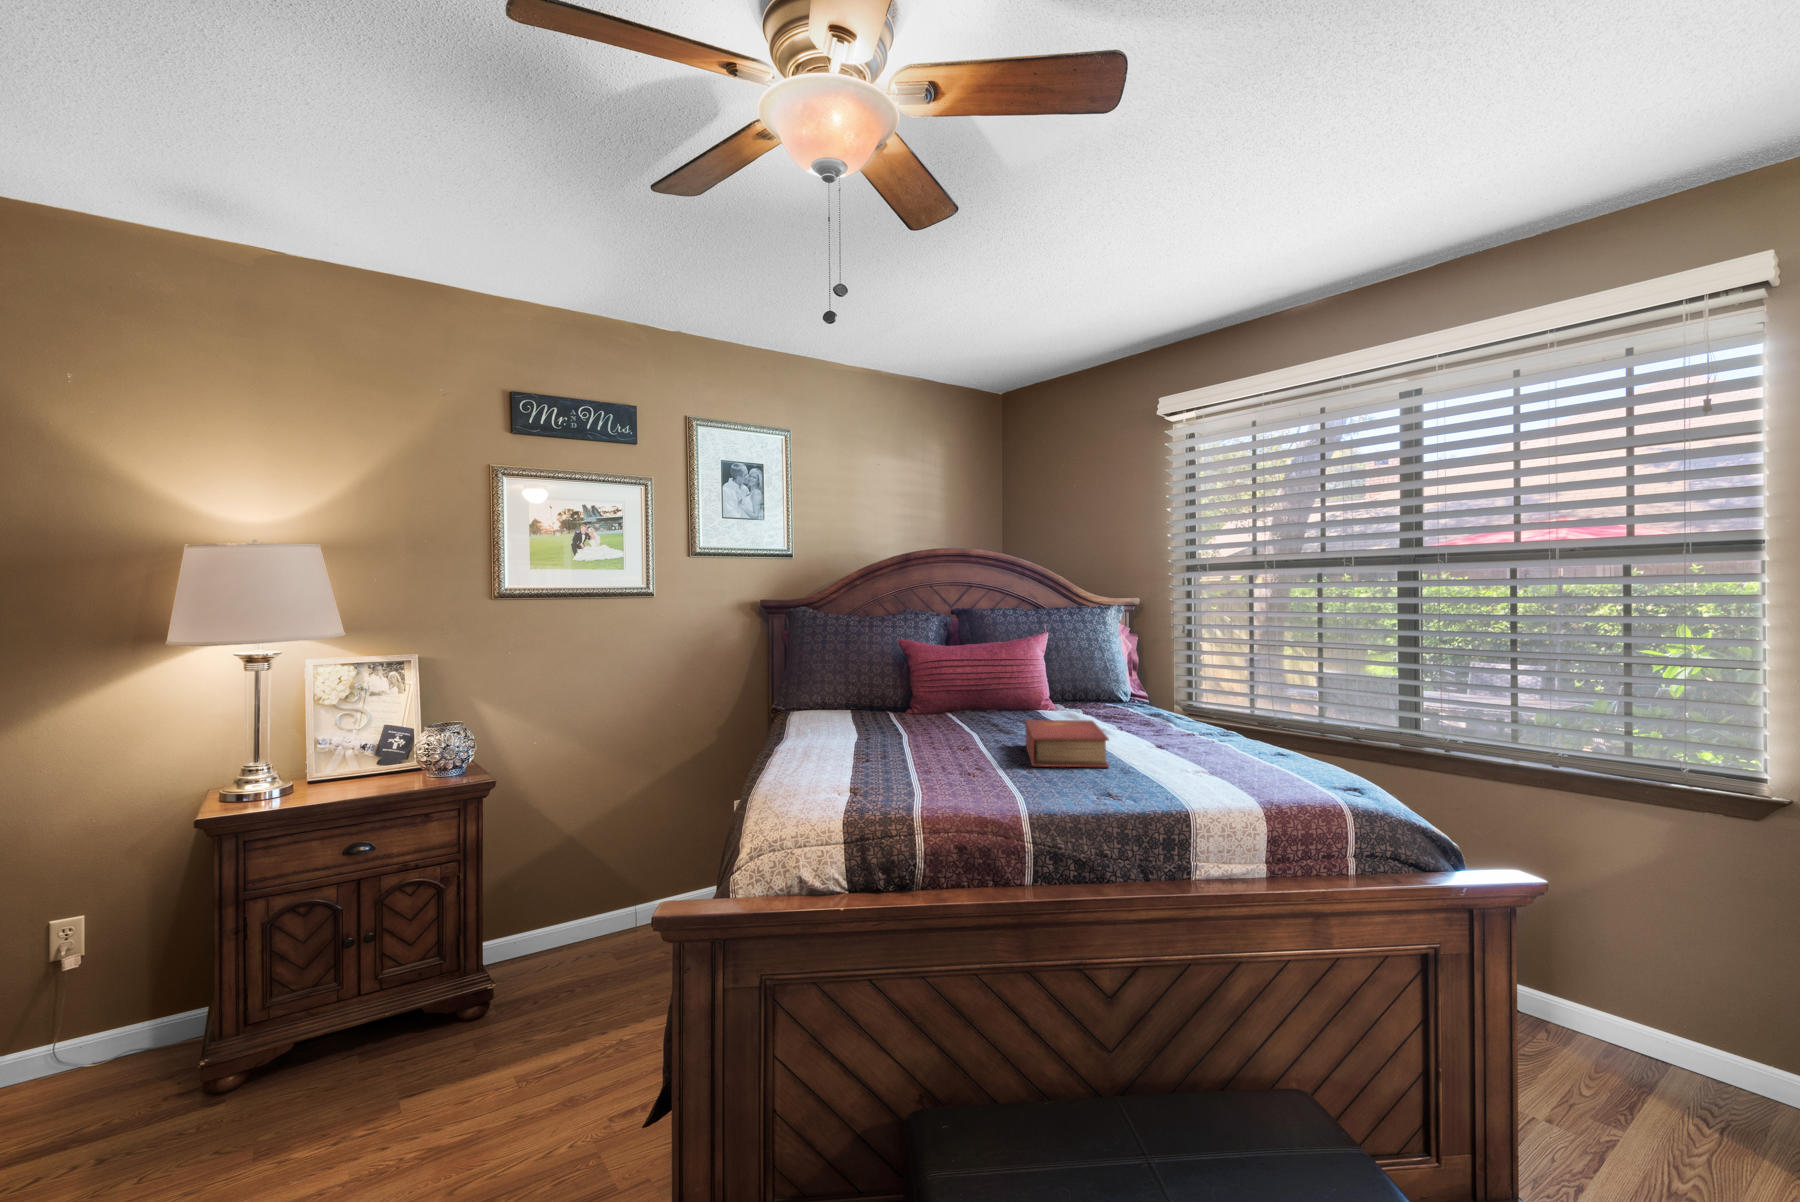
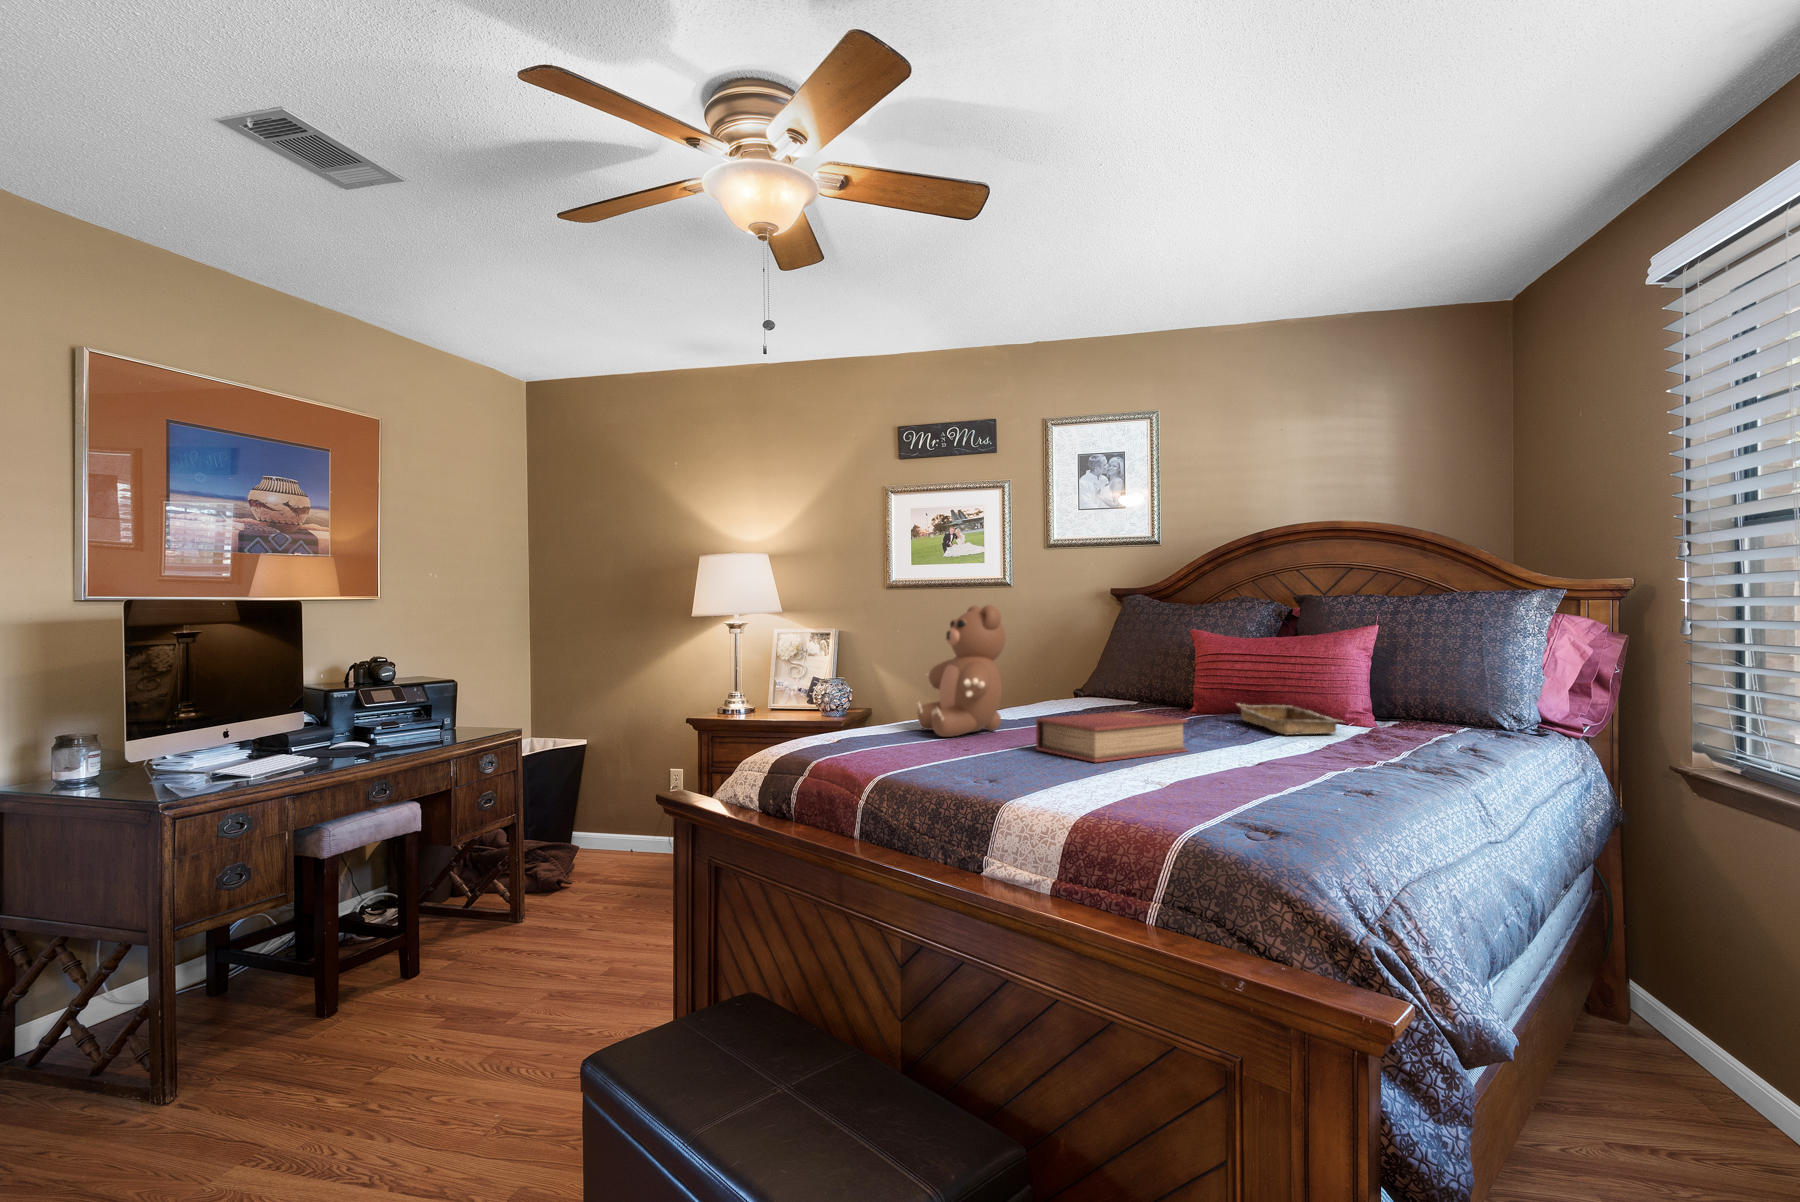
teddy bear: none [833,631,962,771] -> present [918,605,1006,737]
tray: none [992,698,1093,722] -> present [1237,703,1342,735]

